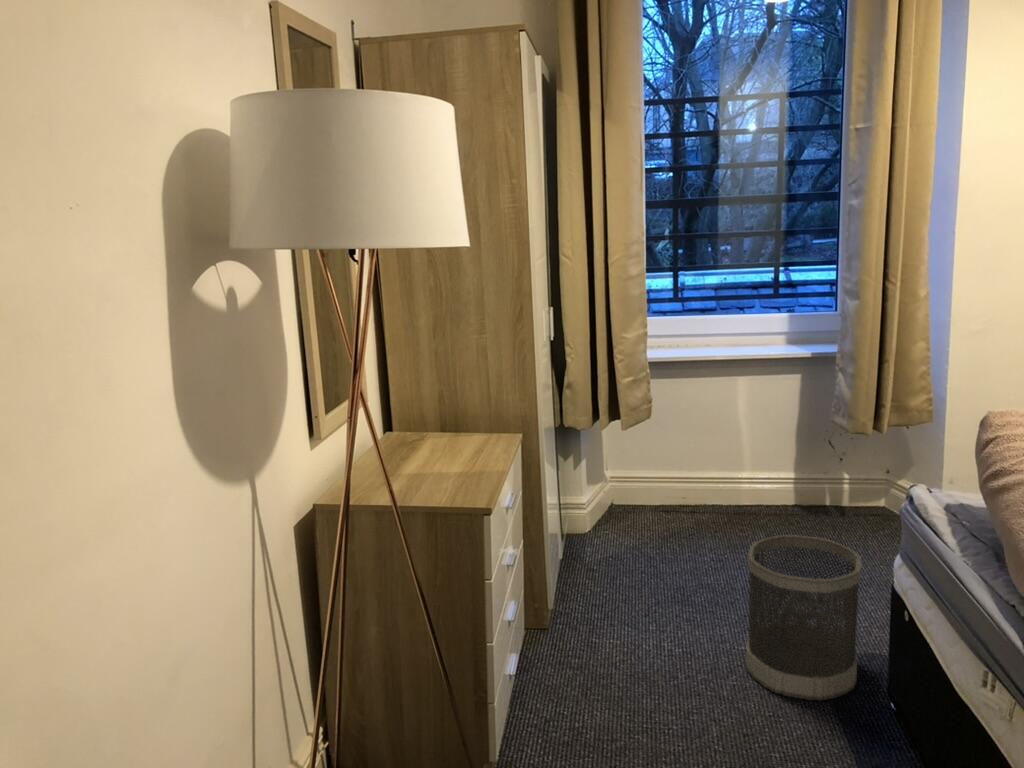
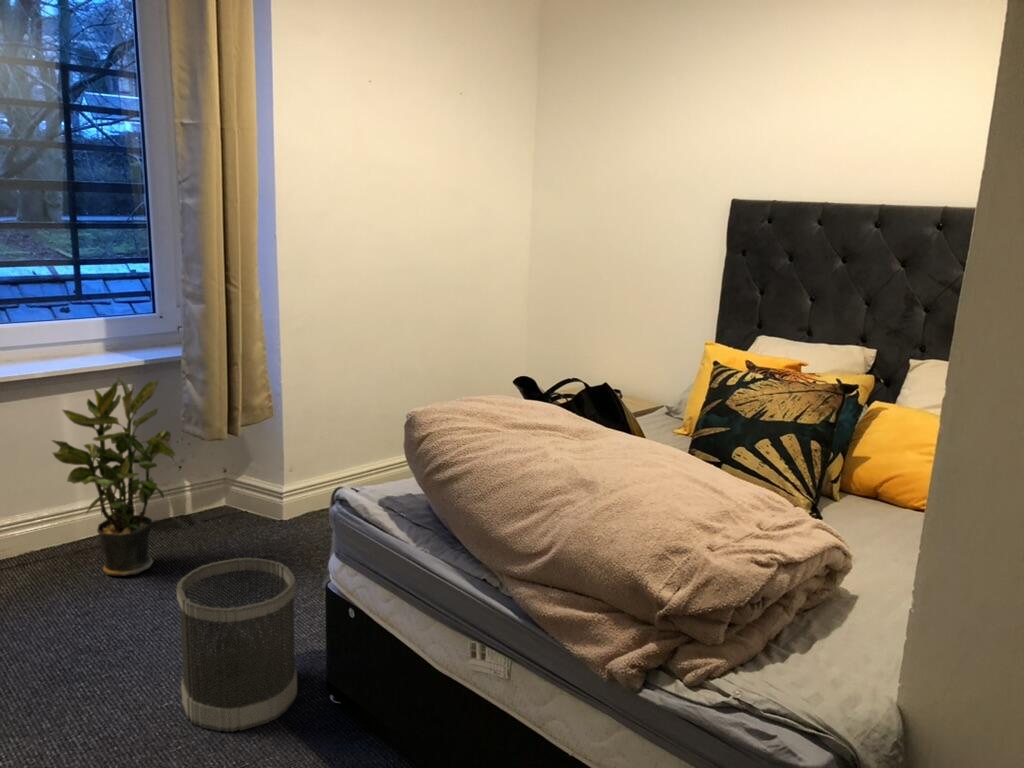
potted plant: none [715,361,816,542] -> present [52,377,175,576]

